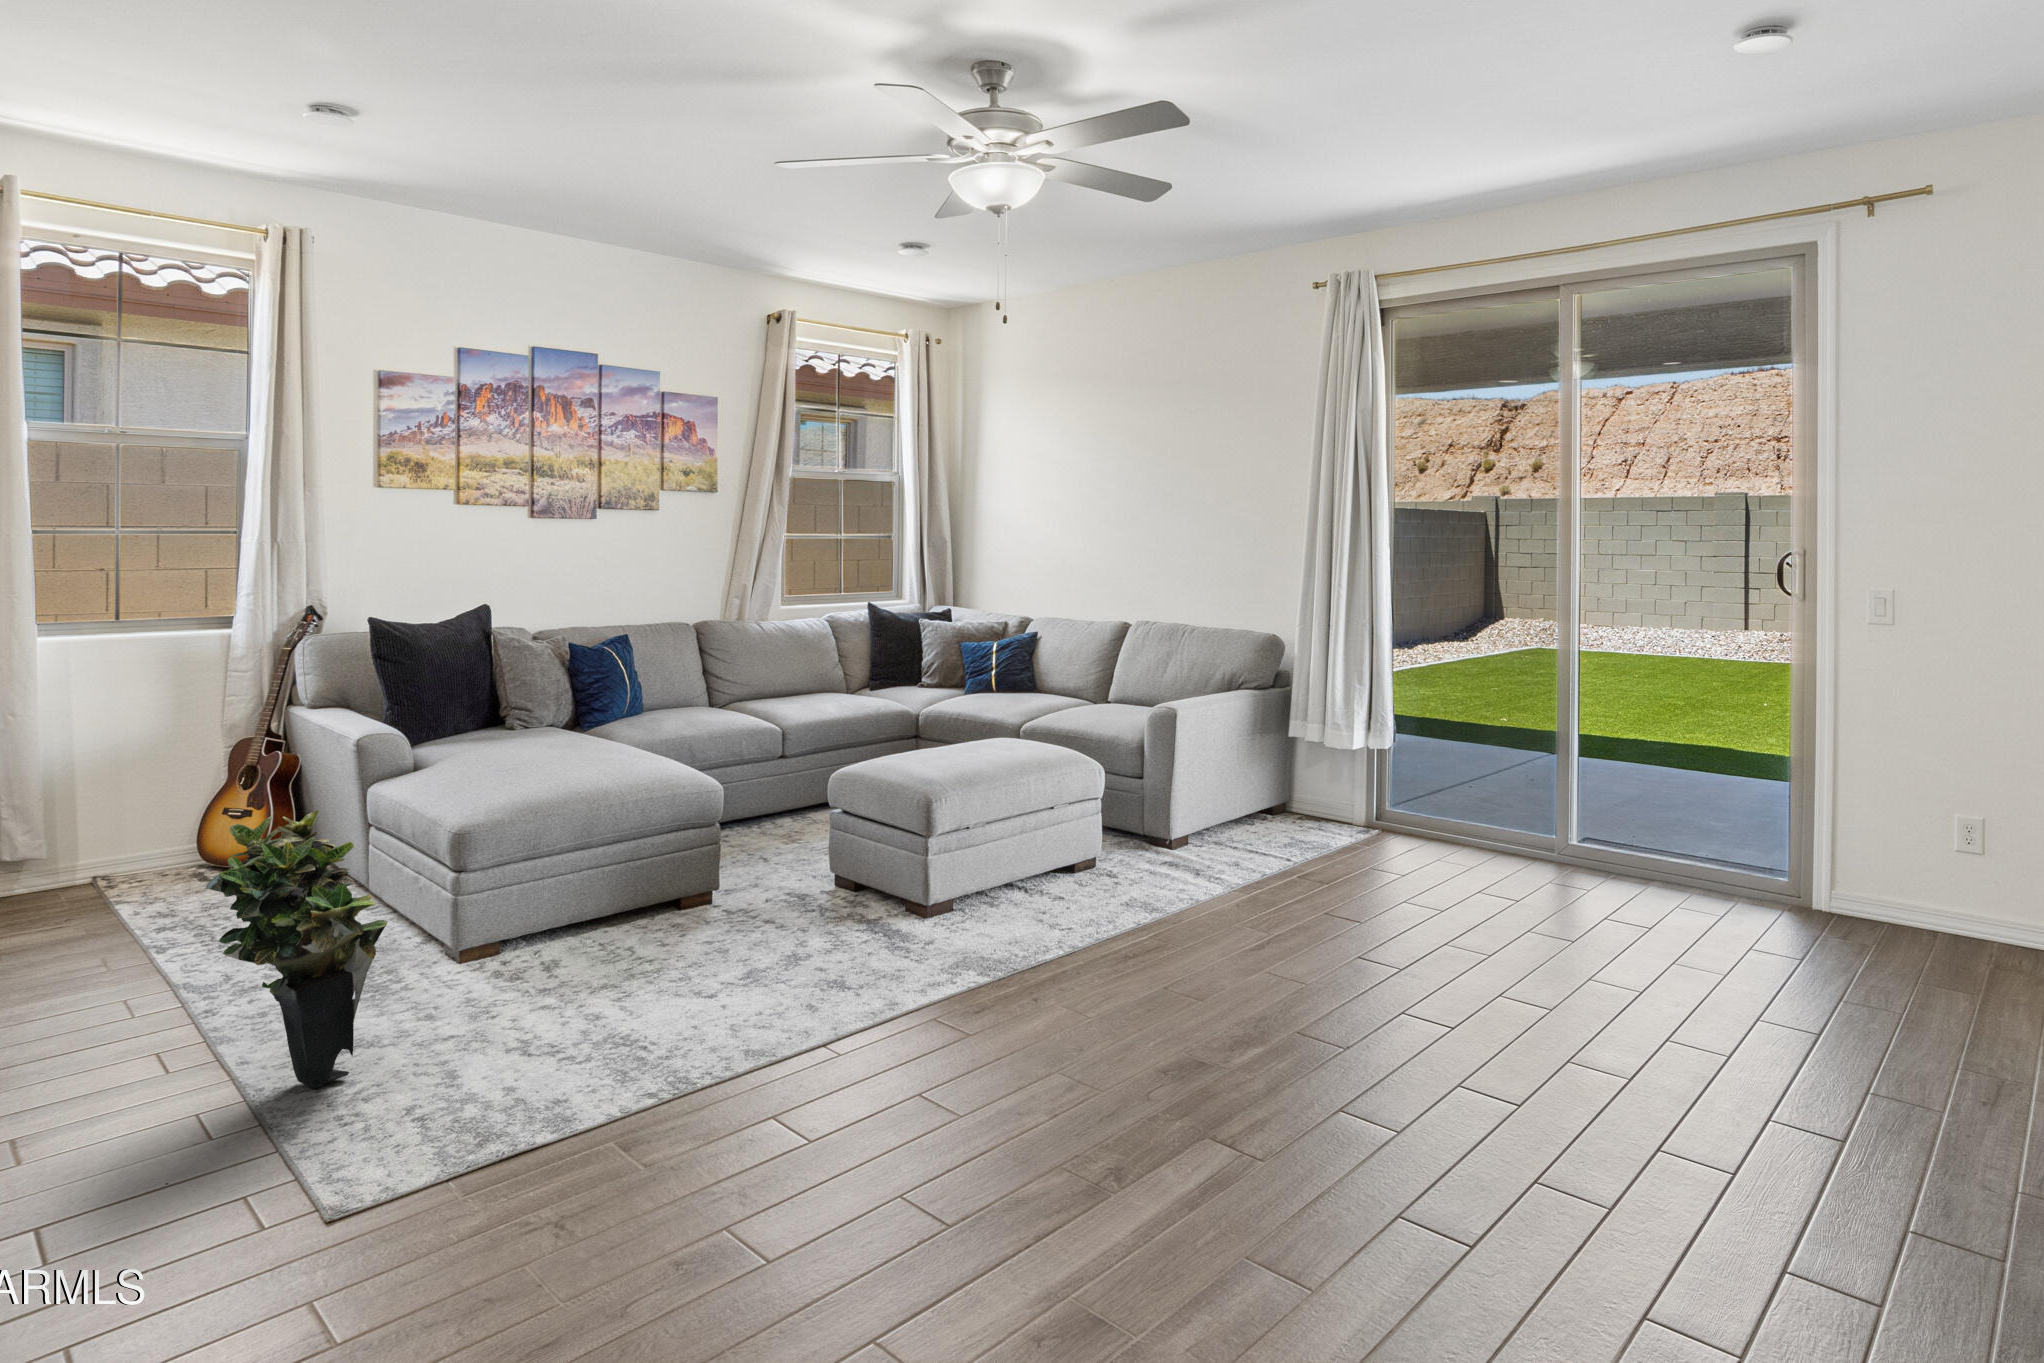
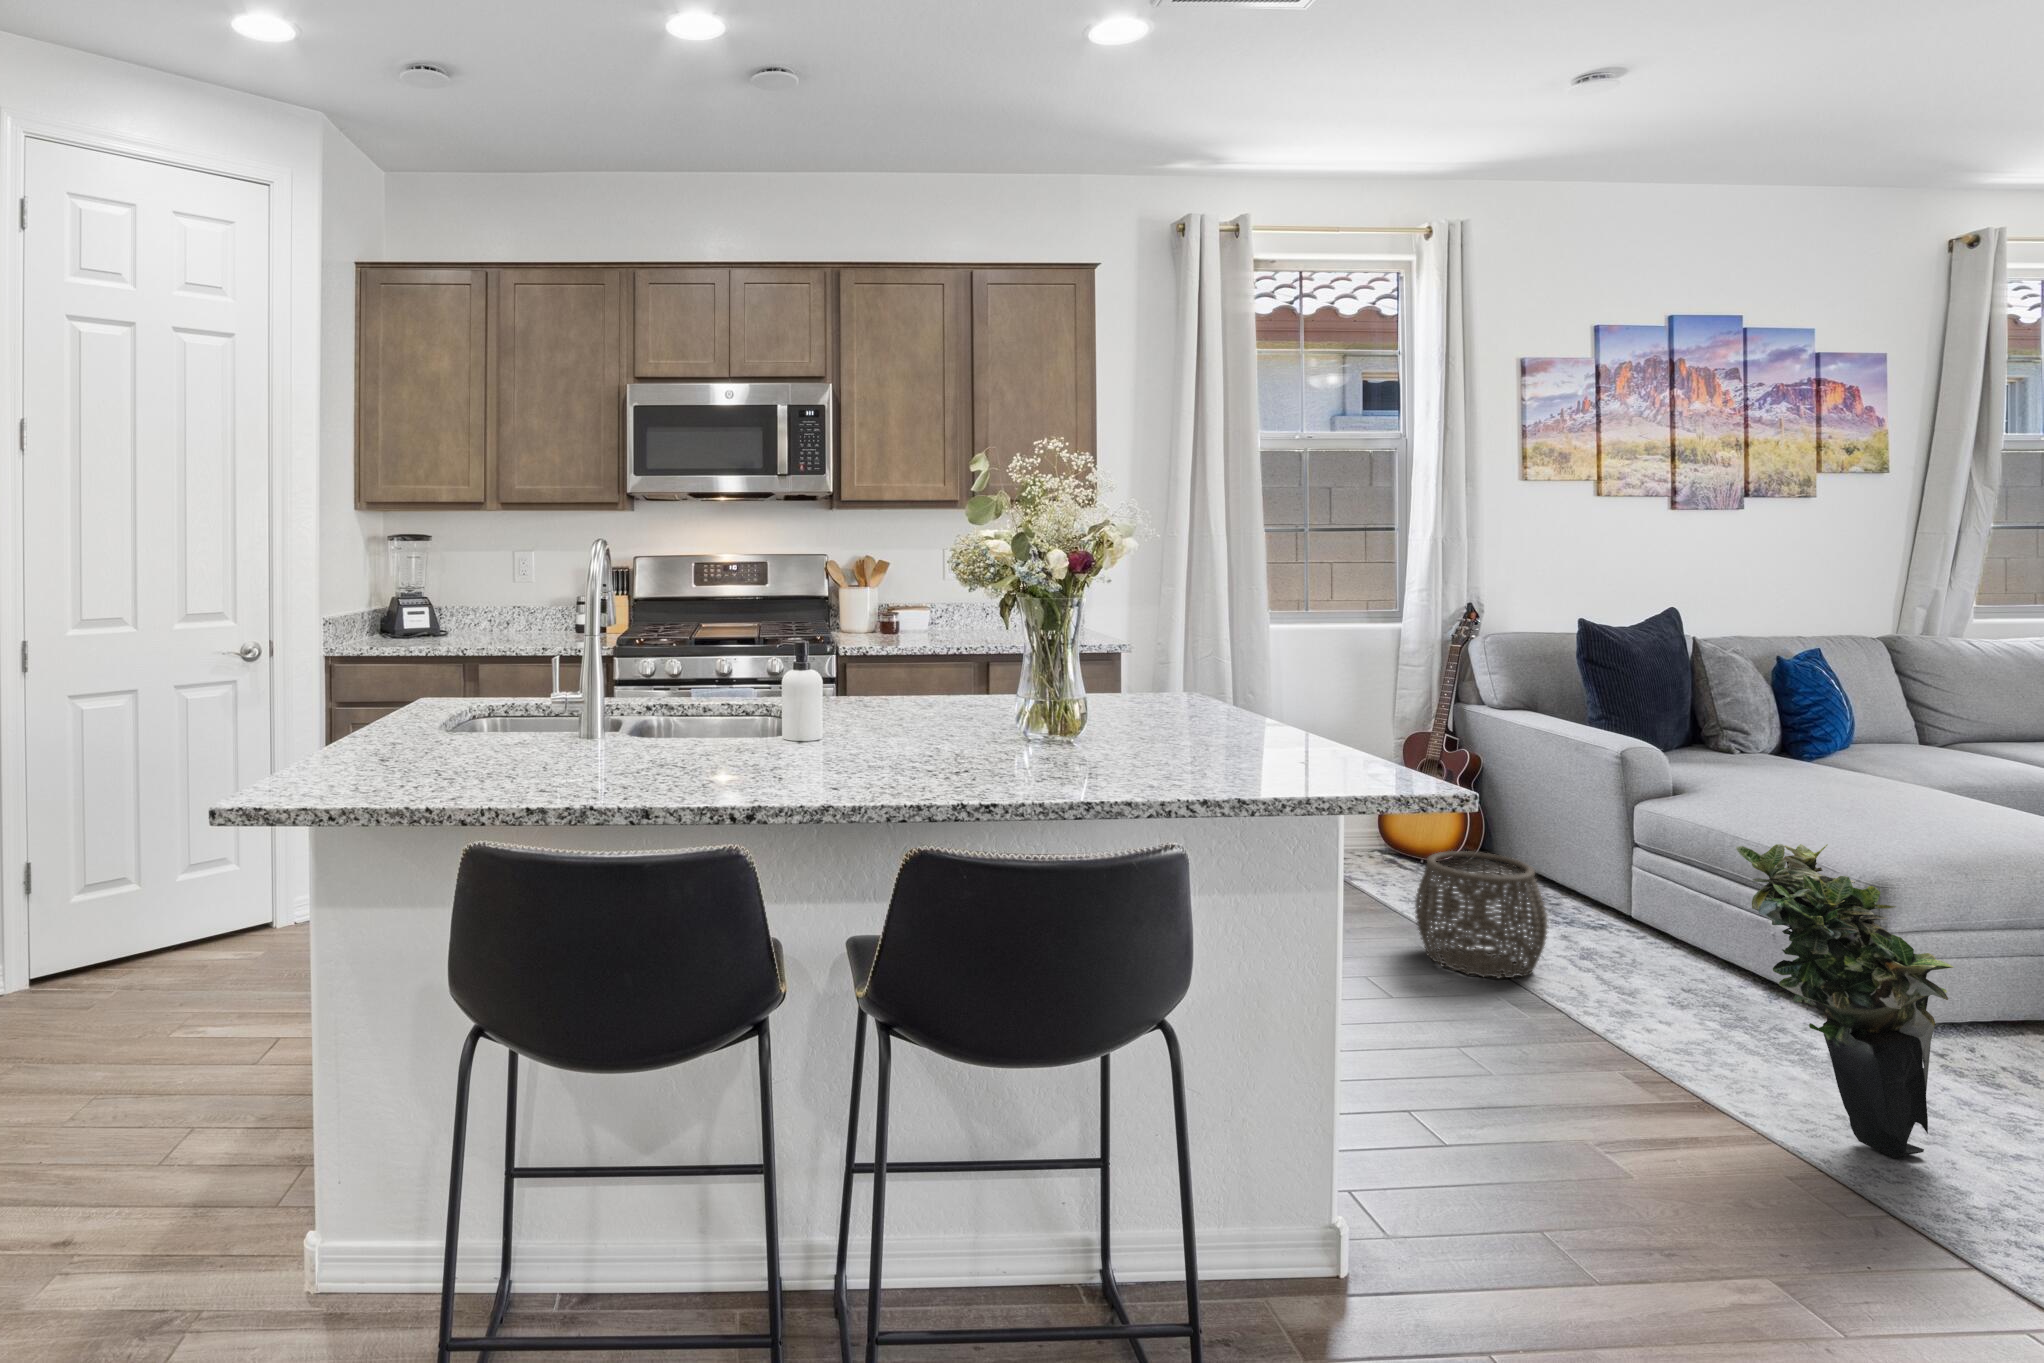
woven basket: none [37,862,199,999] -> present [1415,851,1548,978]

